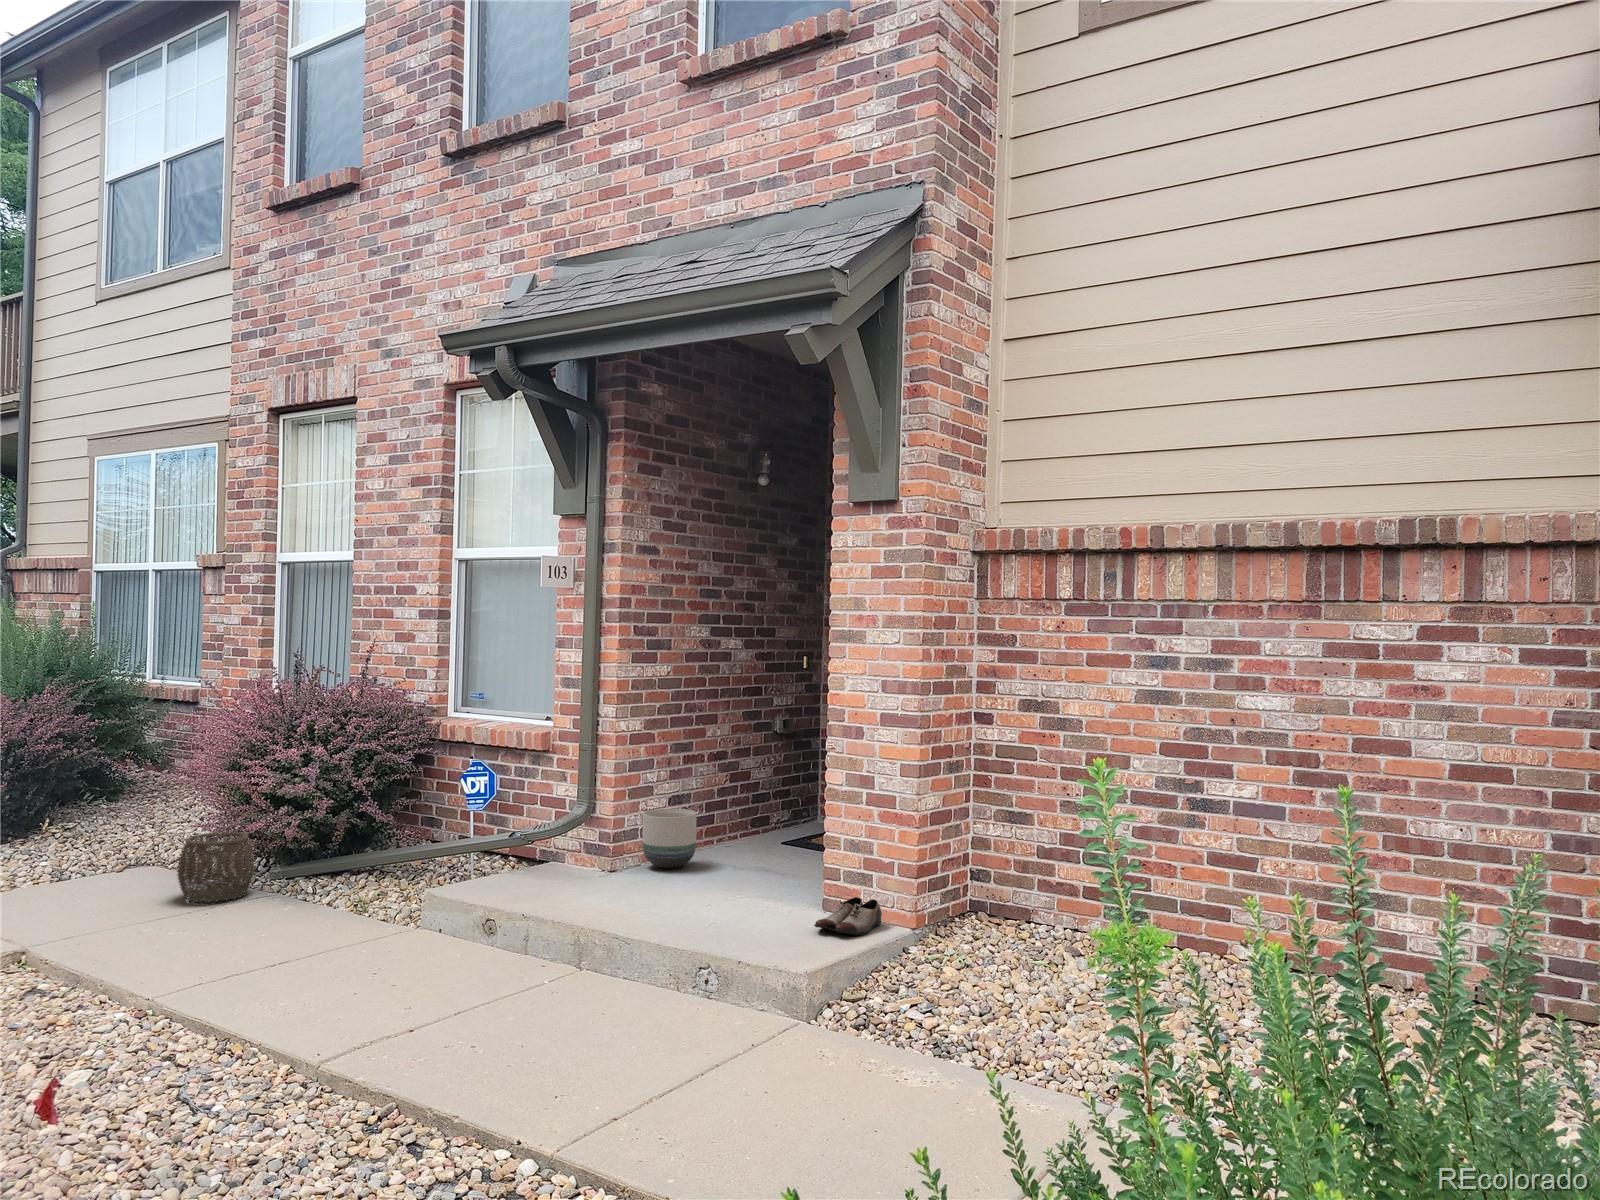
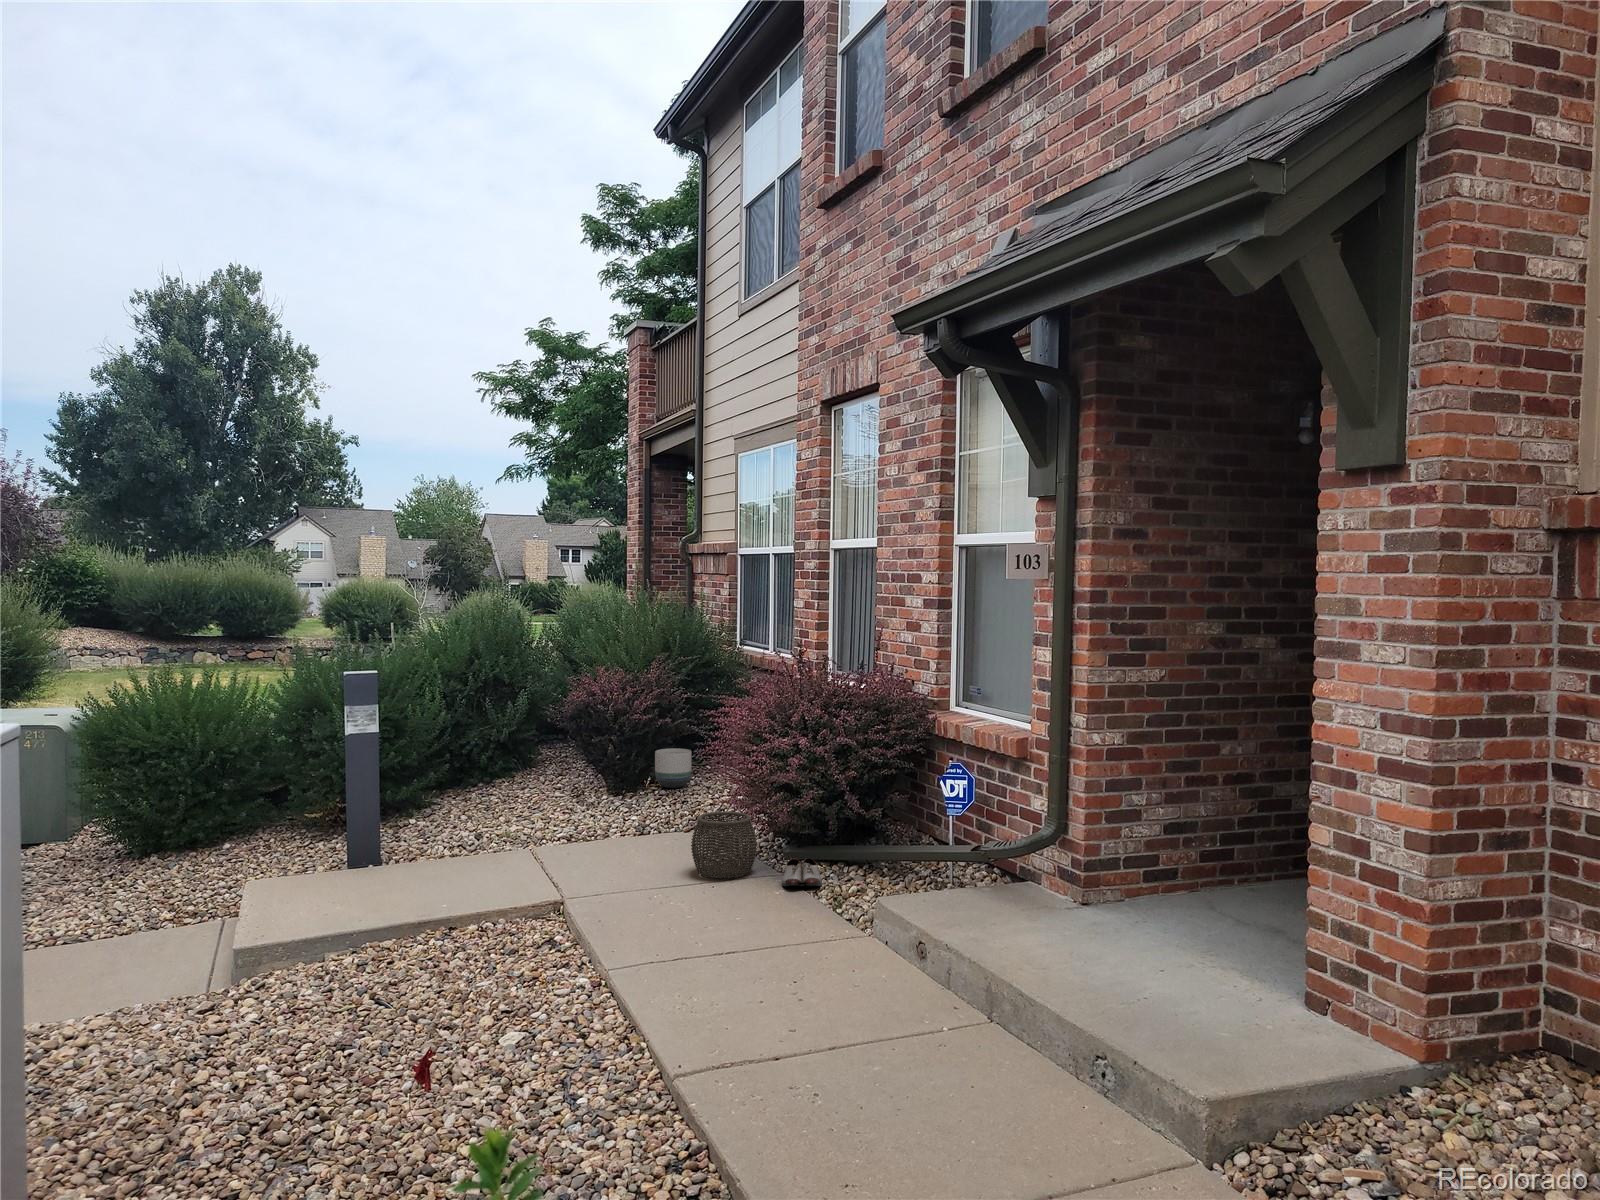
planter: present [642,809,696,868] -> present [655,748,691,788]
shoe: present [814,897,882,935] -> present [782,858,822,886]

